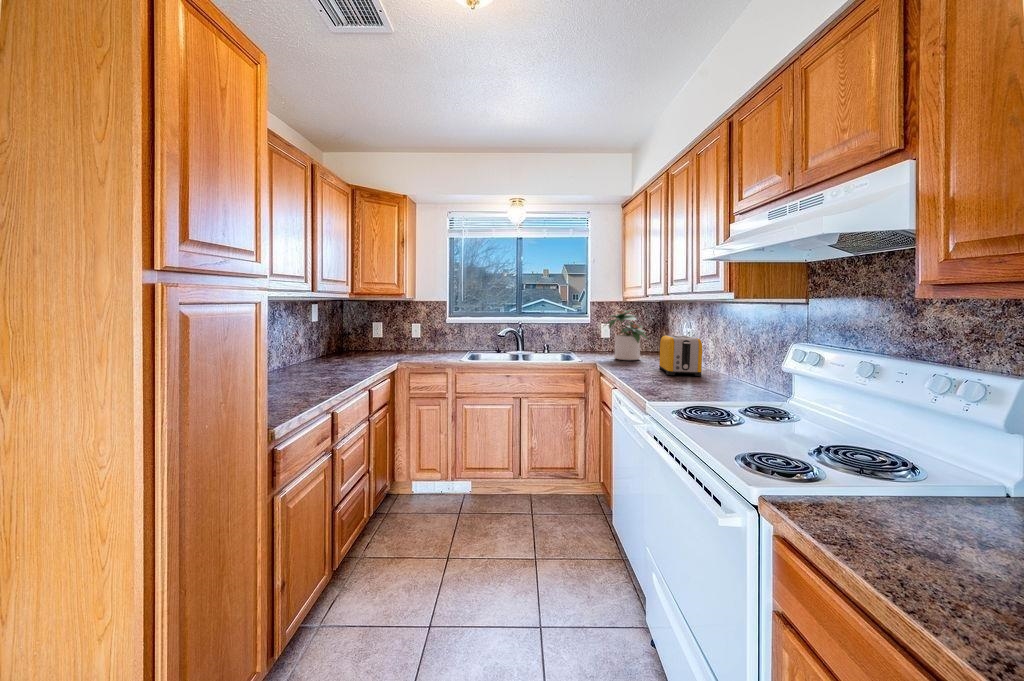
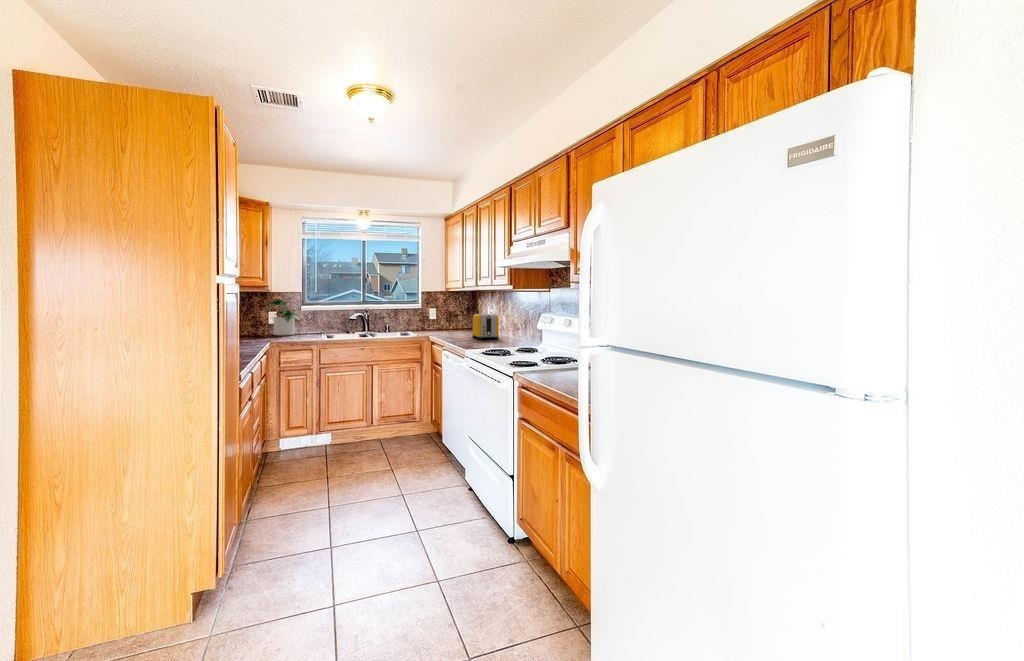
potted plant: present [605,310,648,360] -> present [265,298,300,336]

